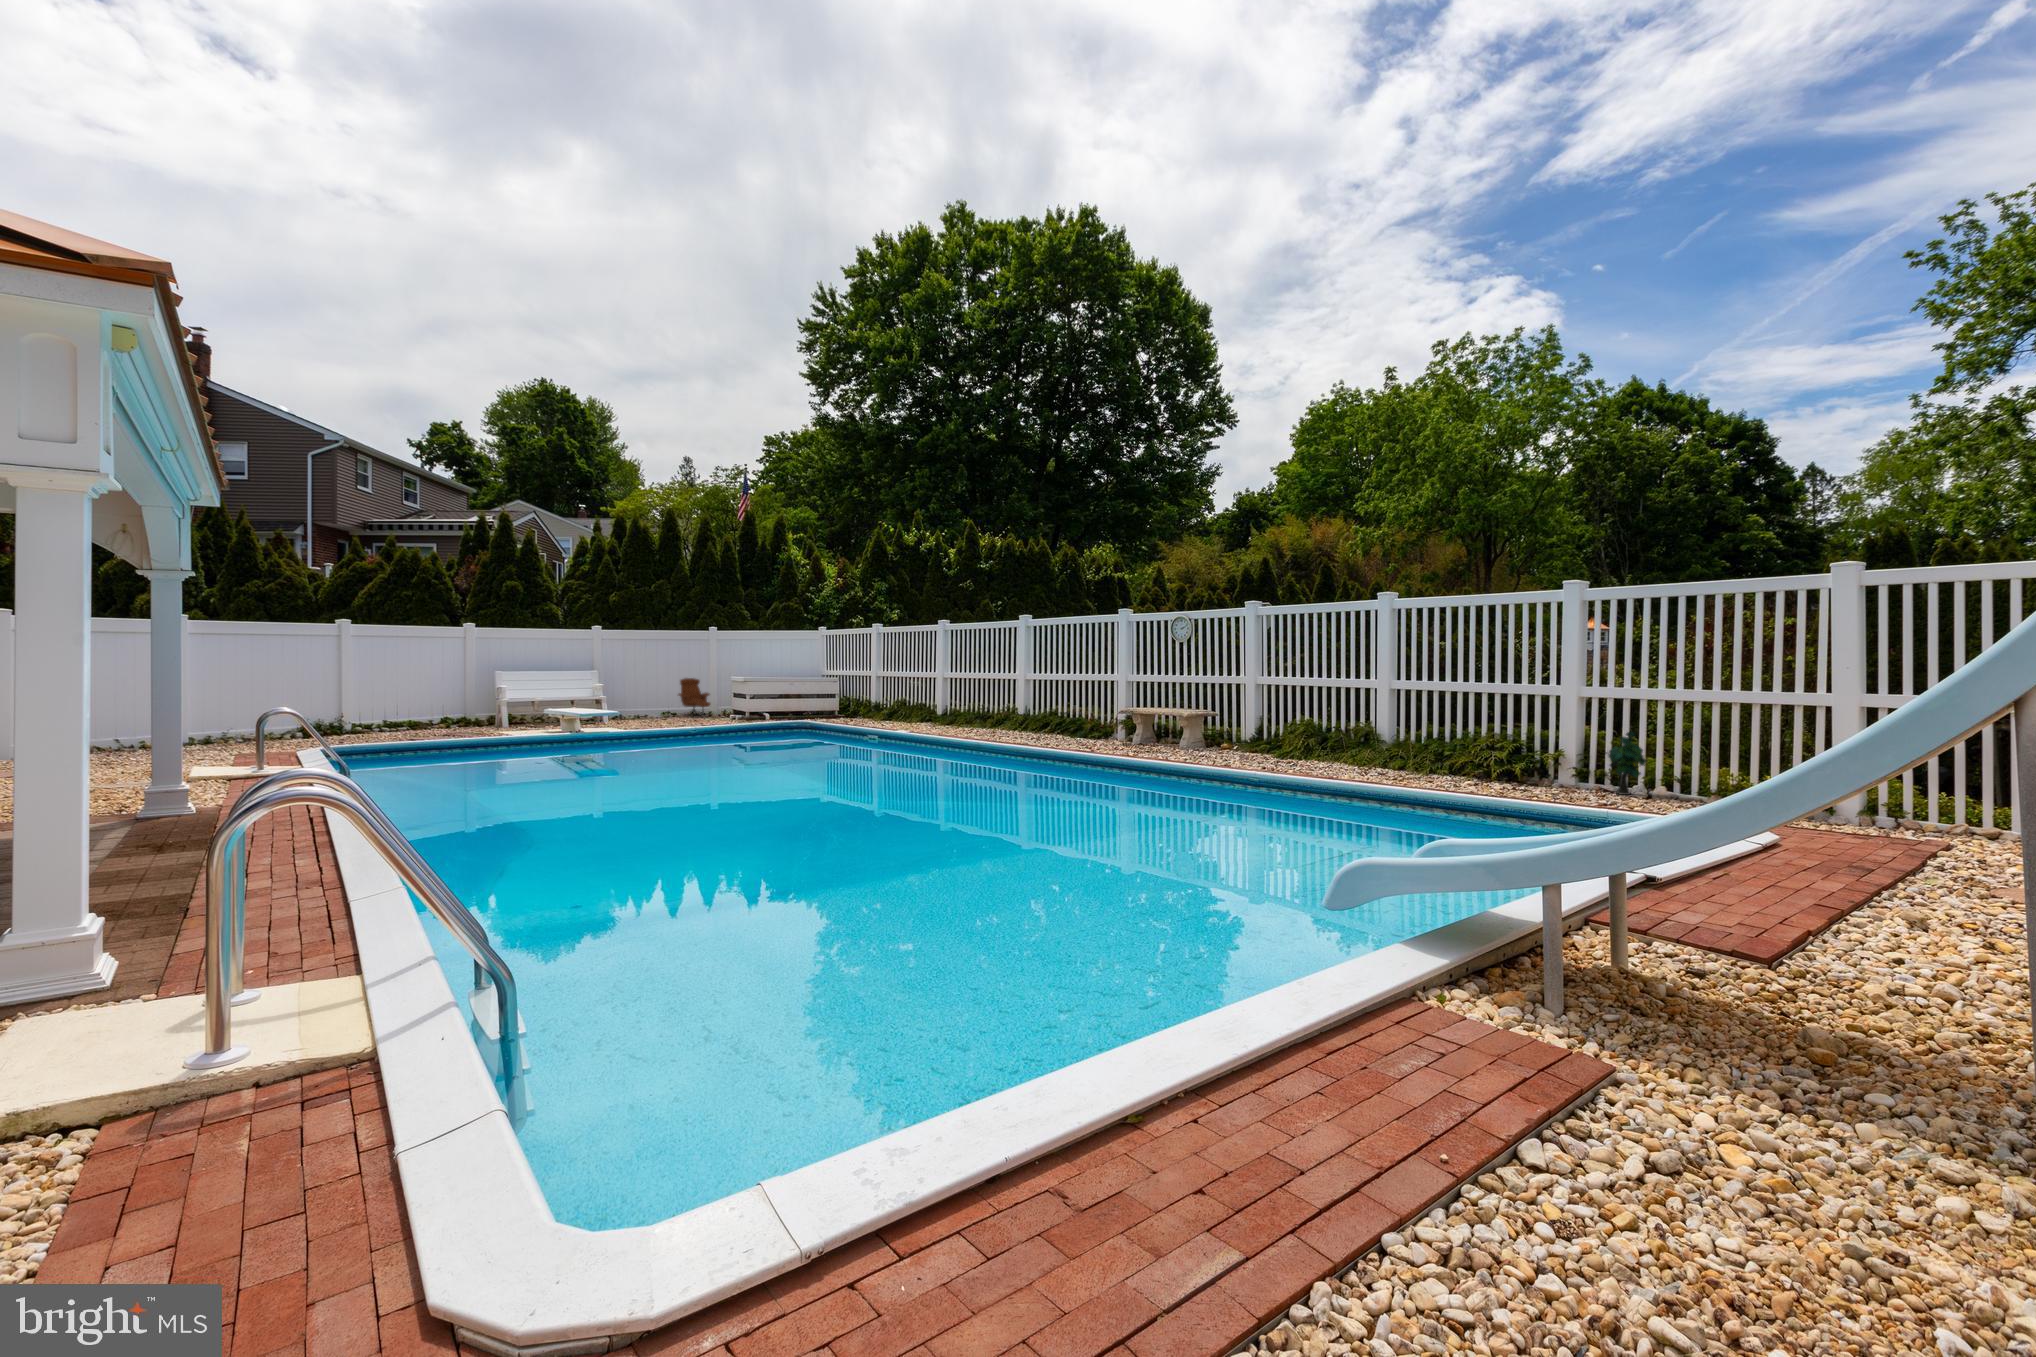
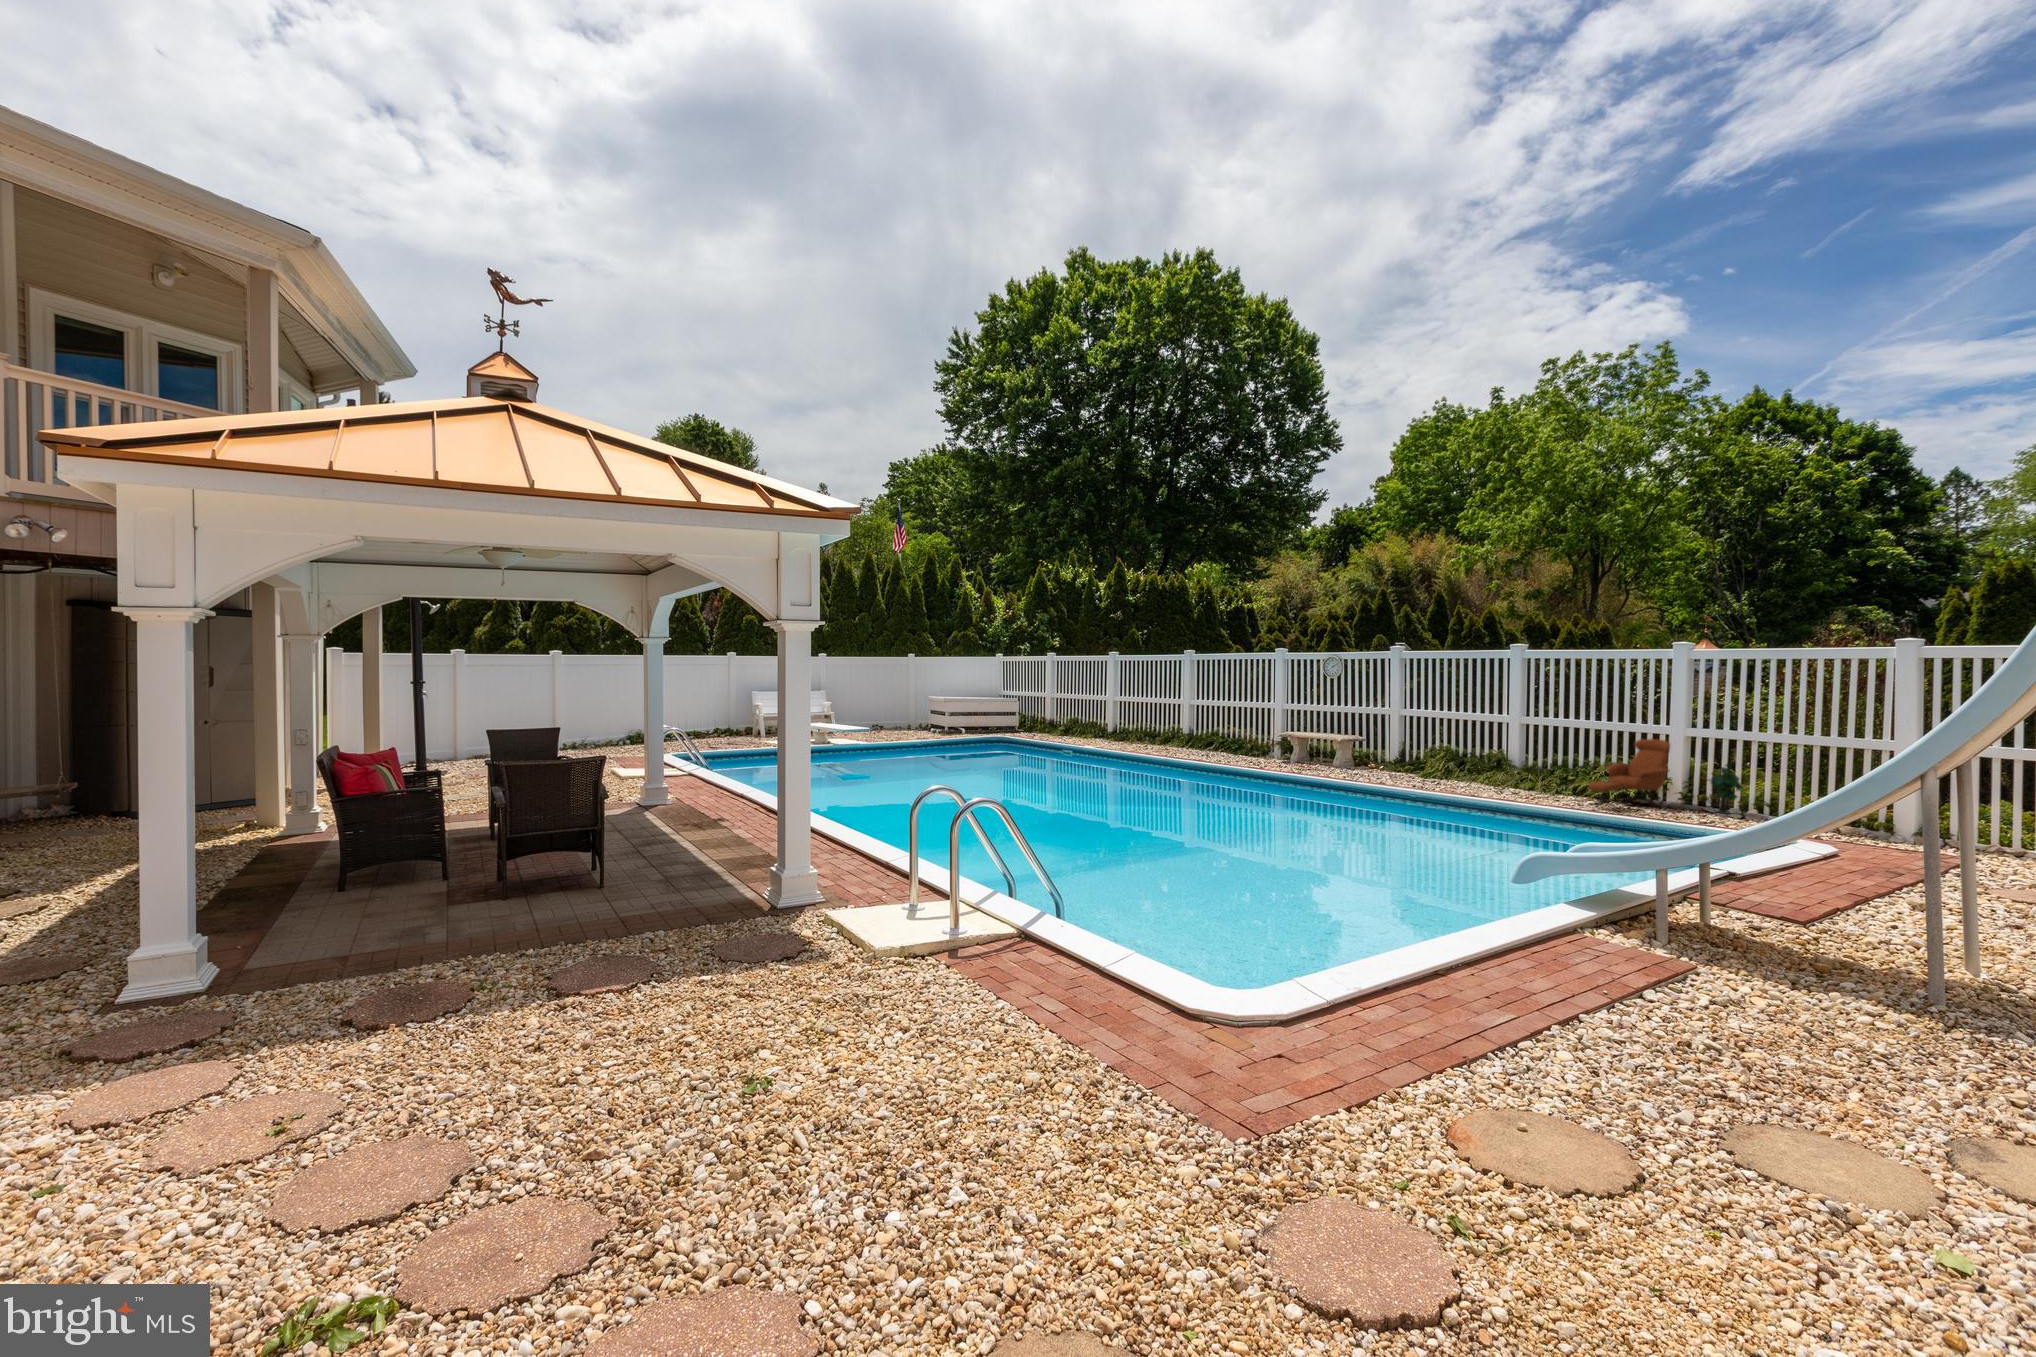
lounge chair: present [679,678,710,715] -> present [1588,739,1670,807]

